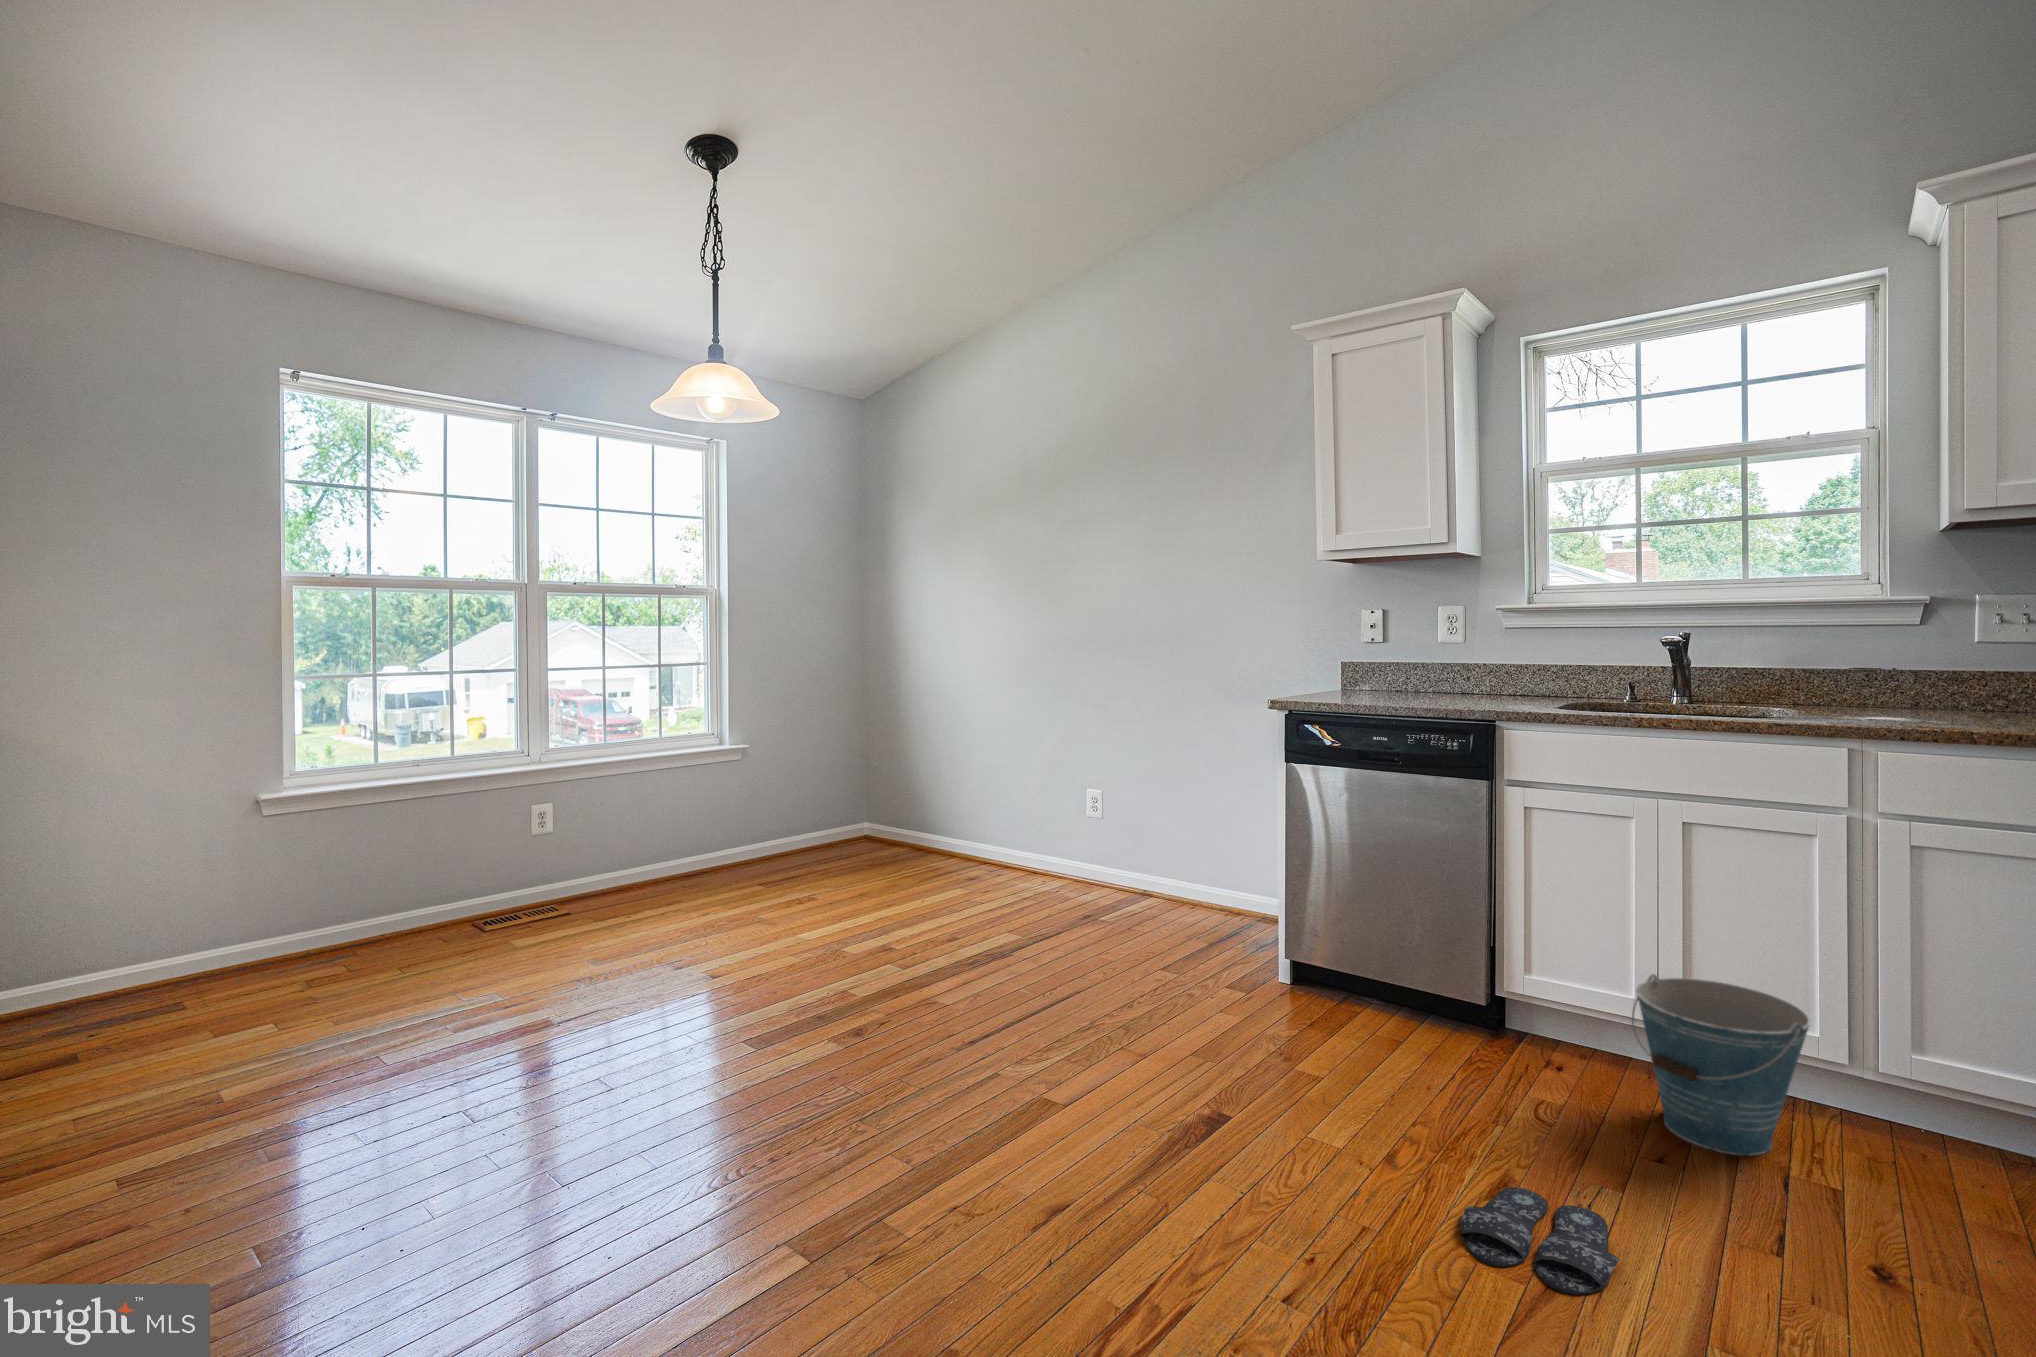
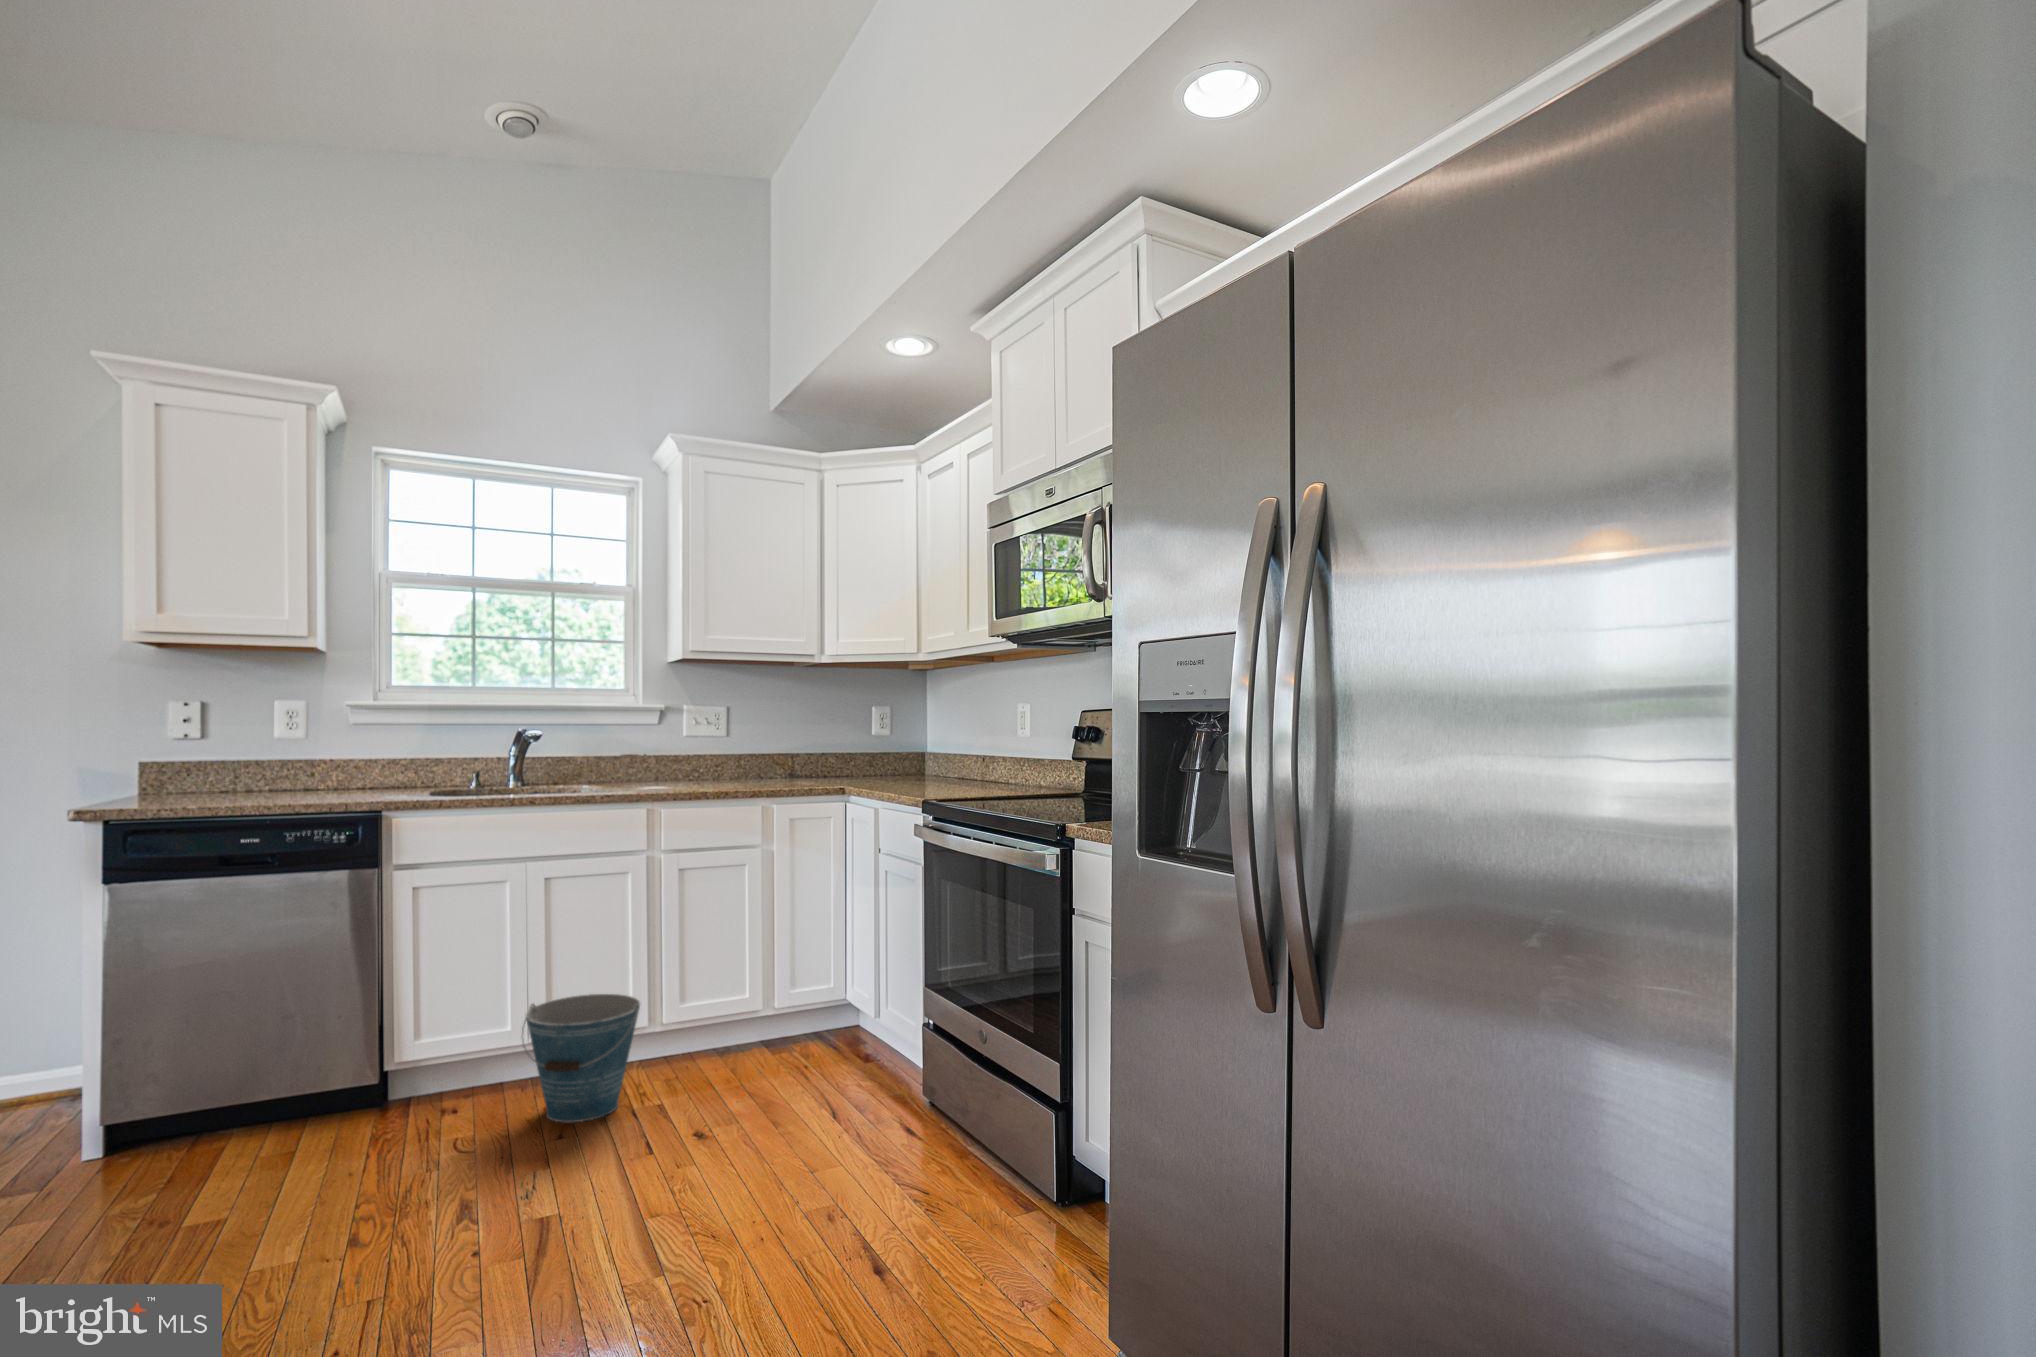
slippers: present [1461,1187,1620,1295] -> none [450,1190,574,1261]

